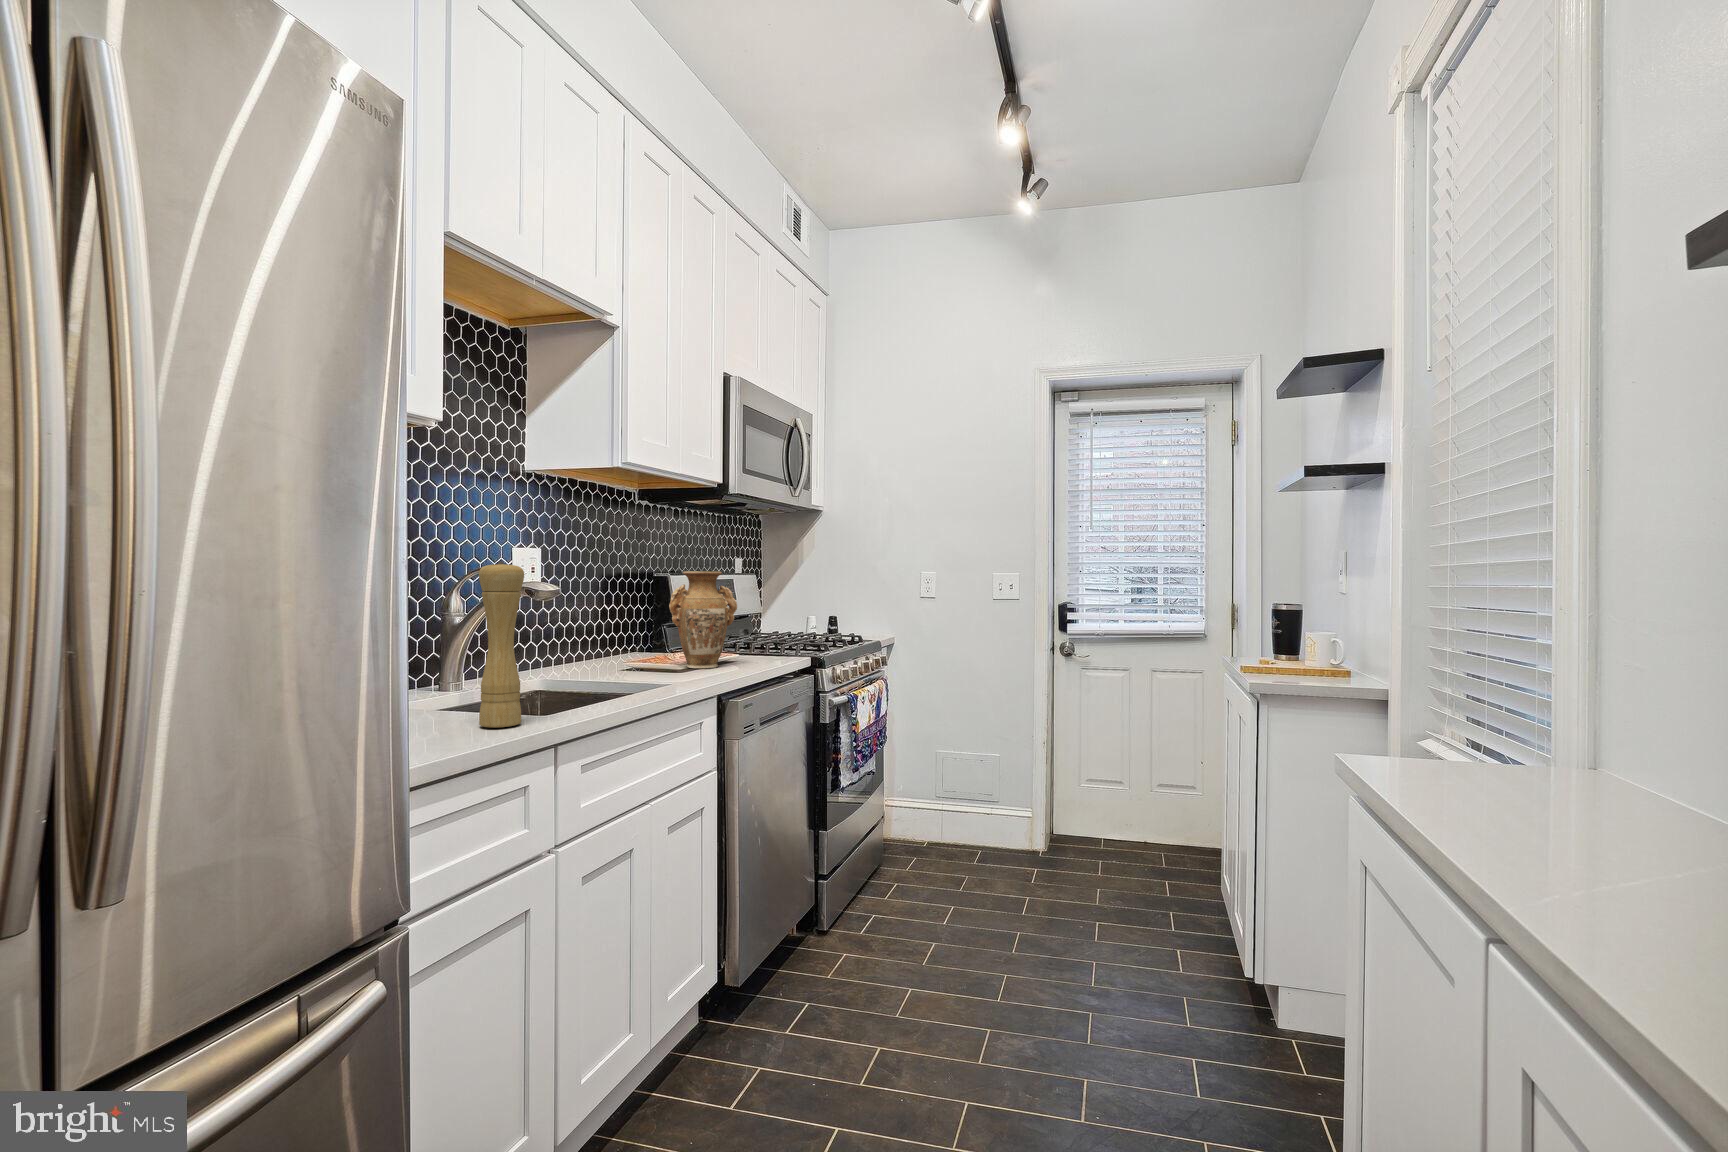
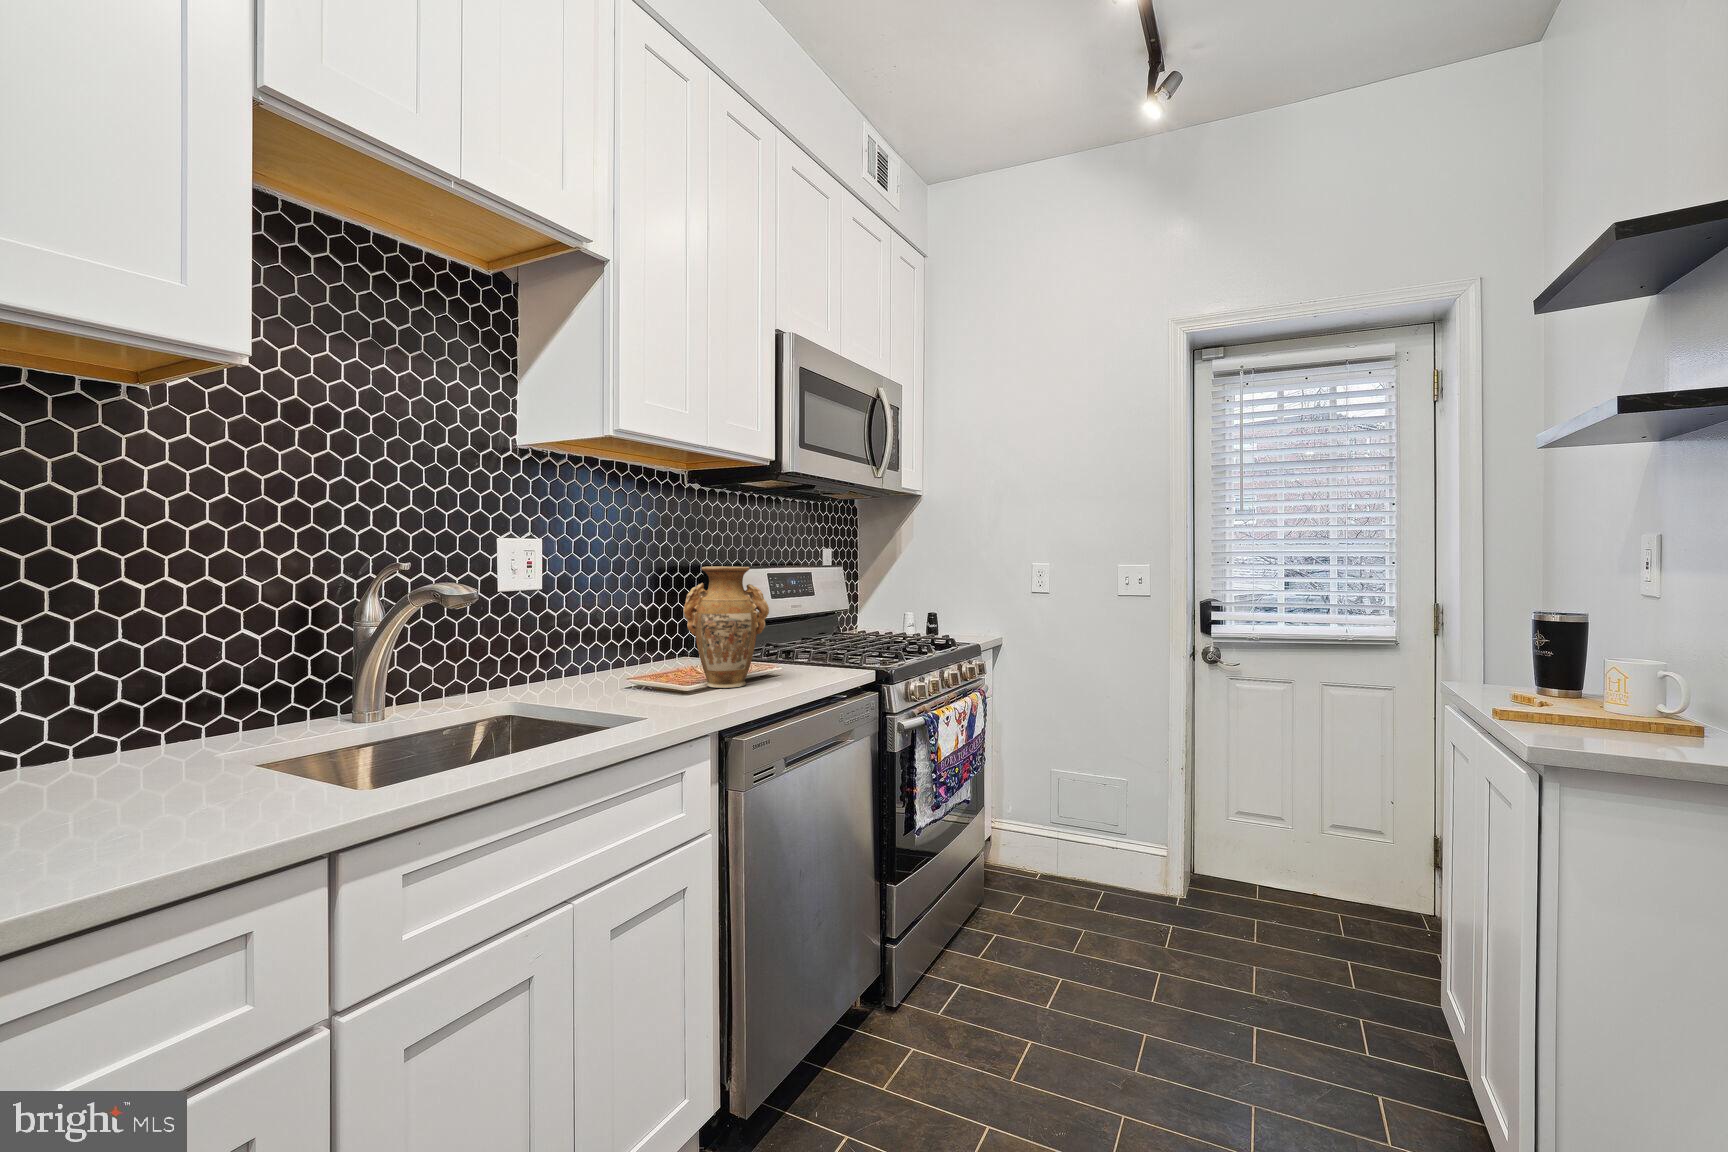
pepper mill: present [479,562,524,728] -> none [238,557,317,816]

